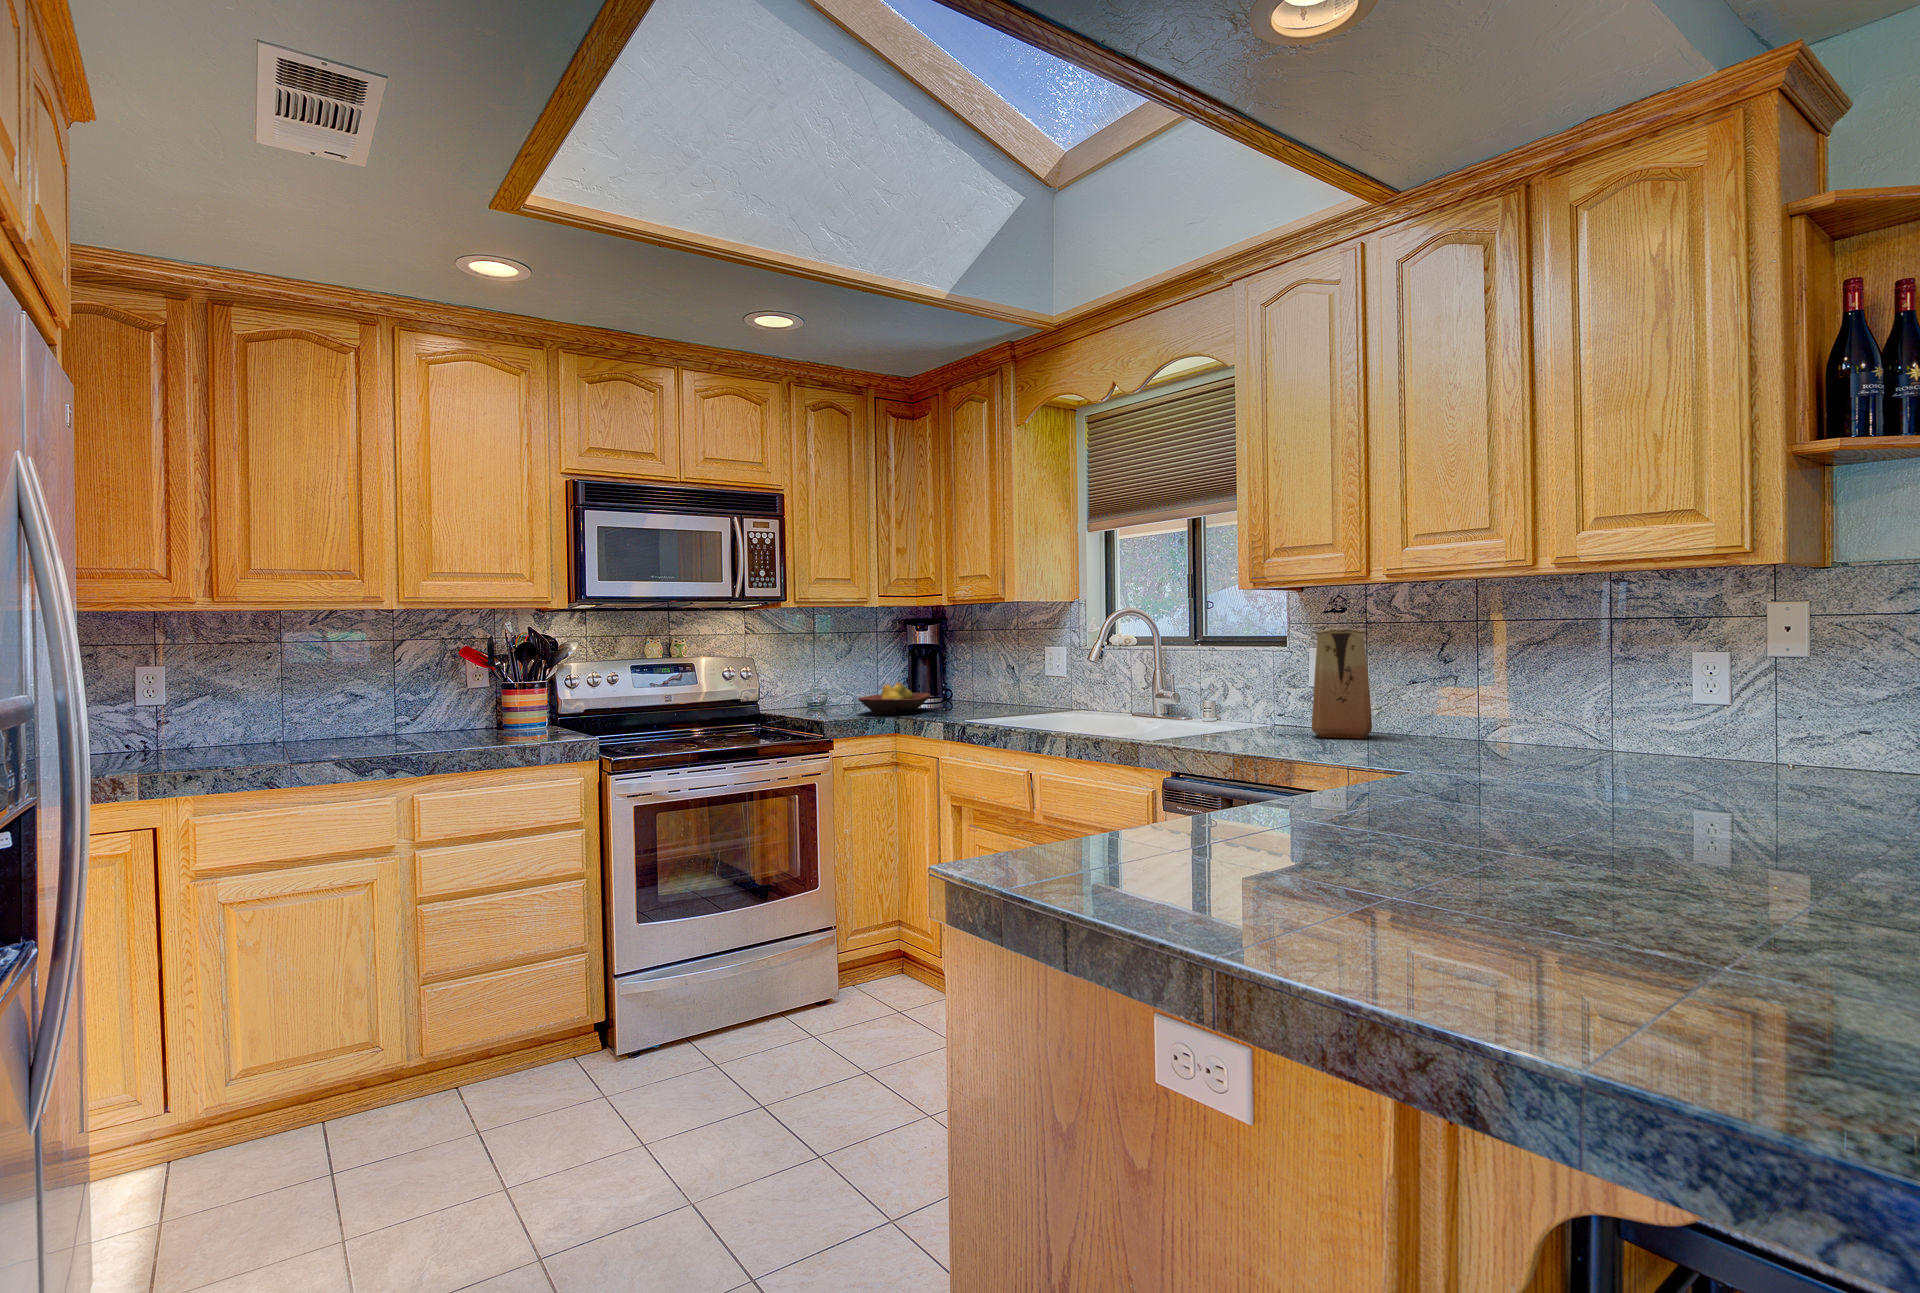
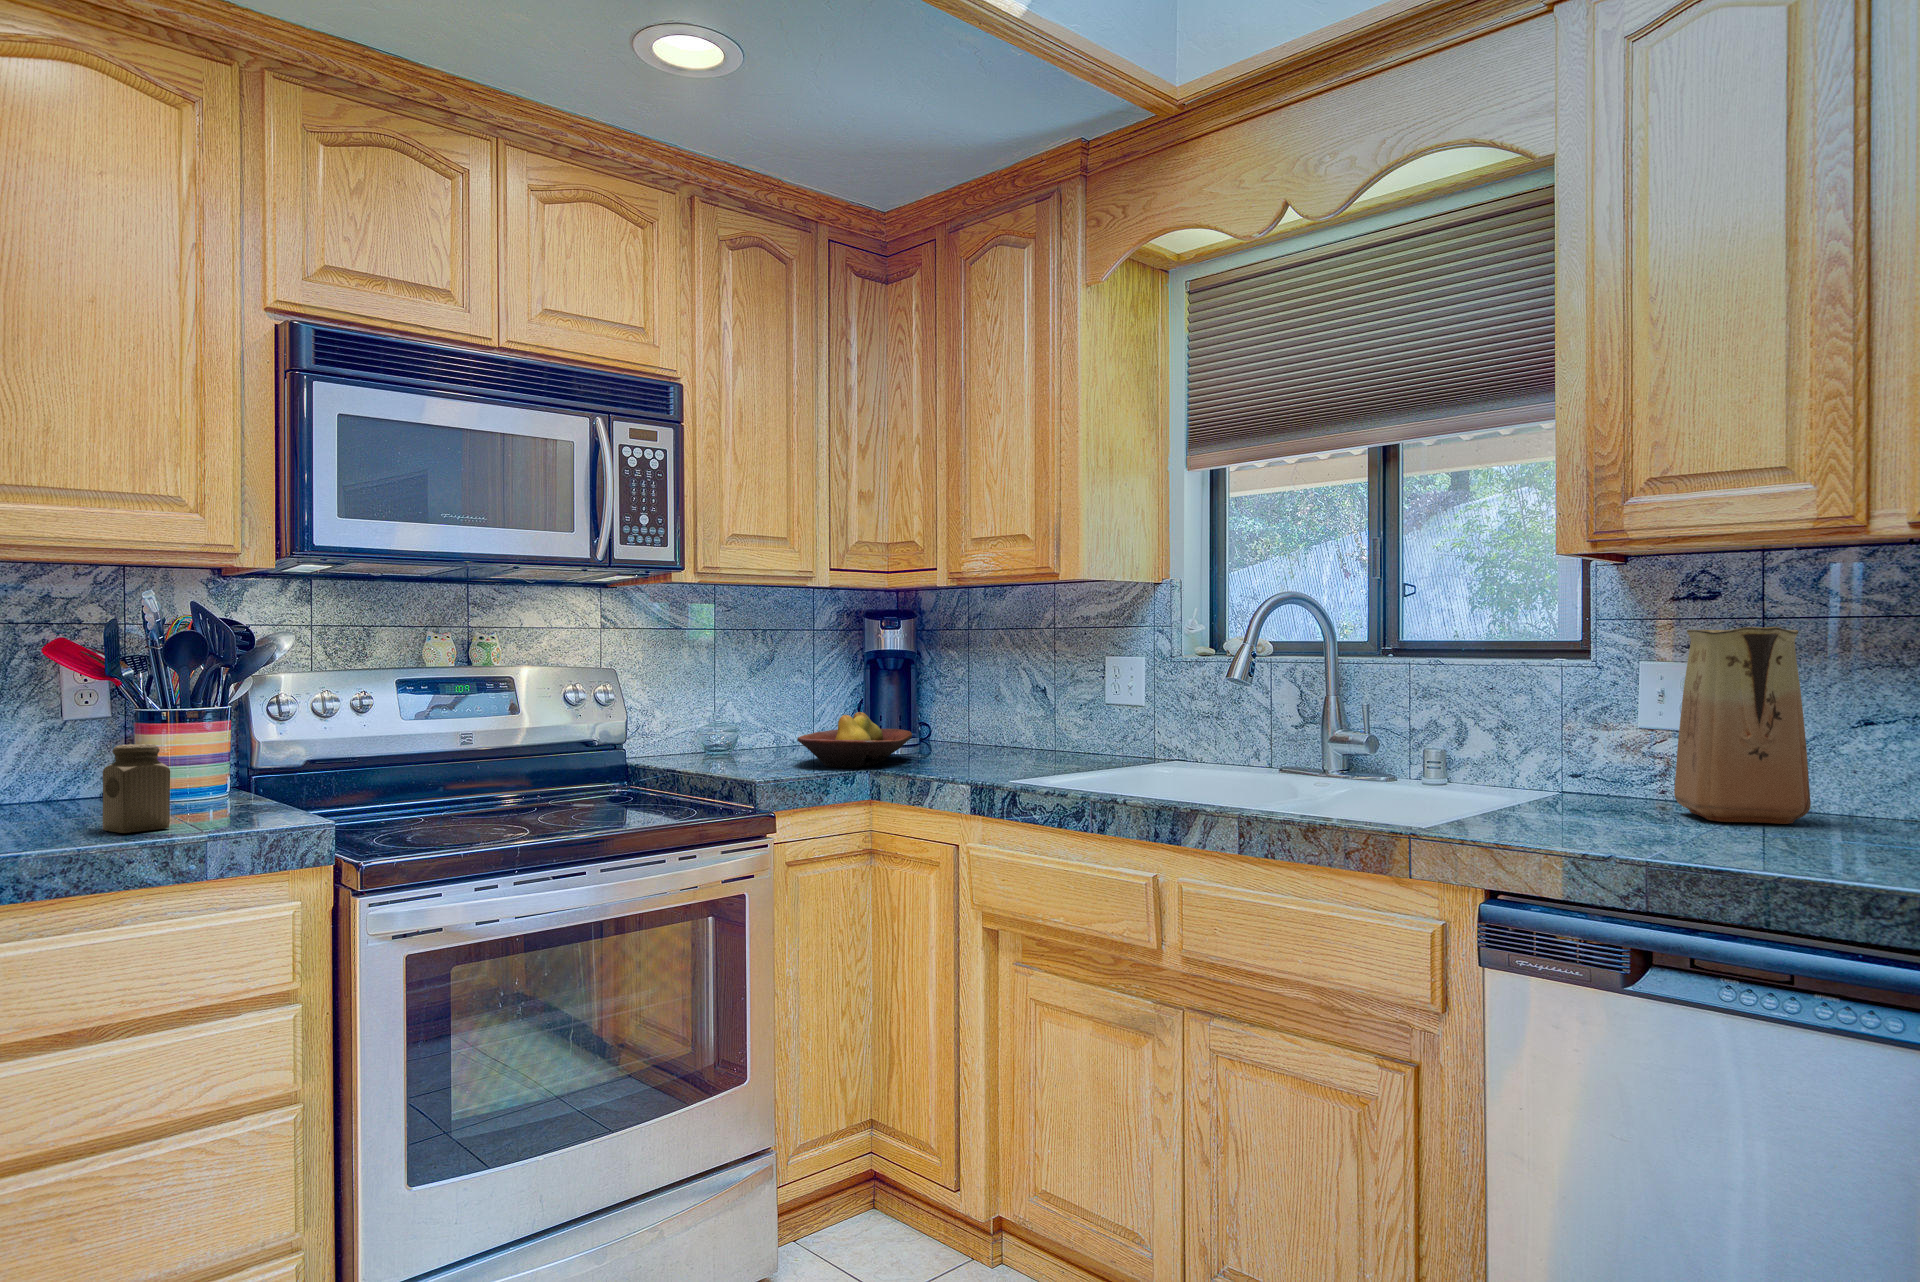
salt shaker: none [489,700,520,744] -> present [103,744,170,833]

